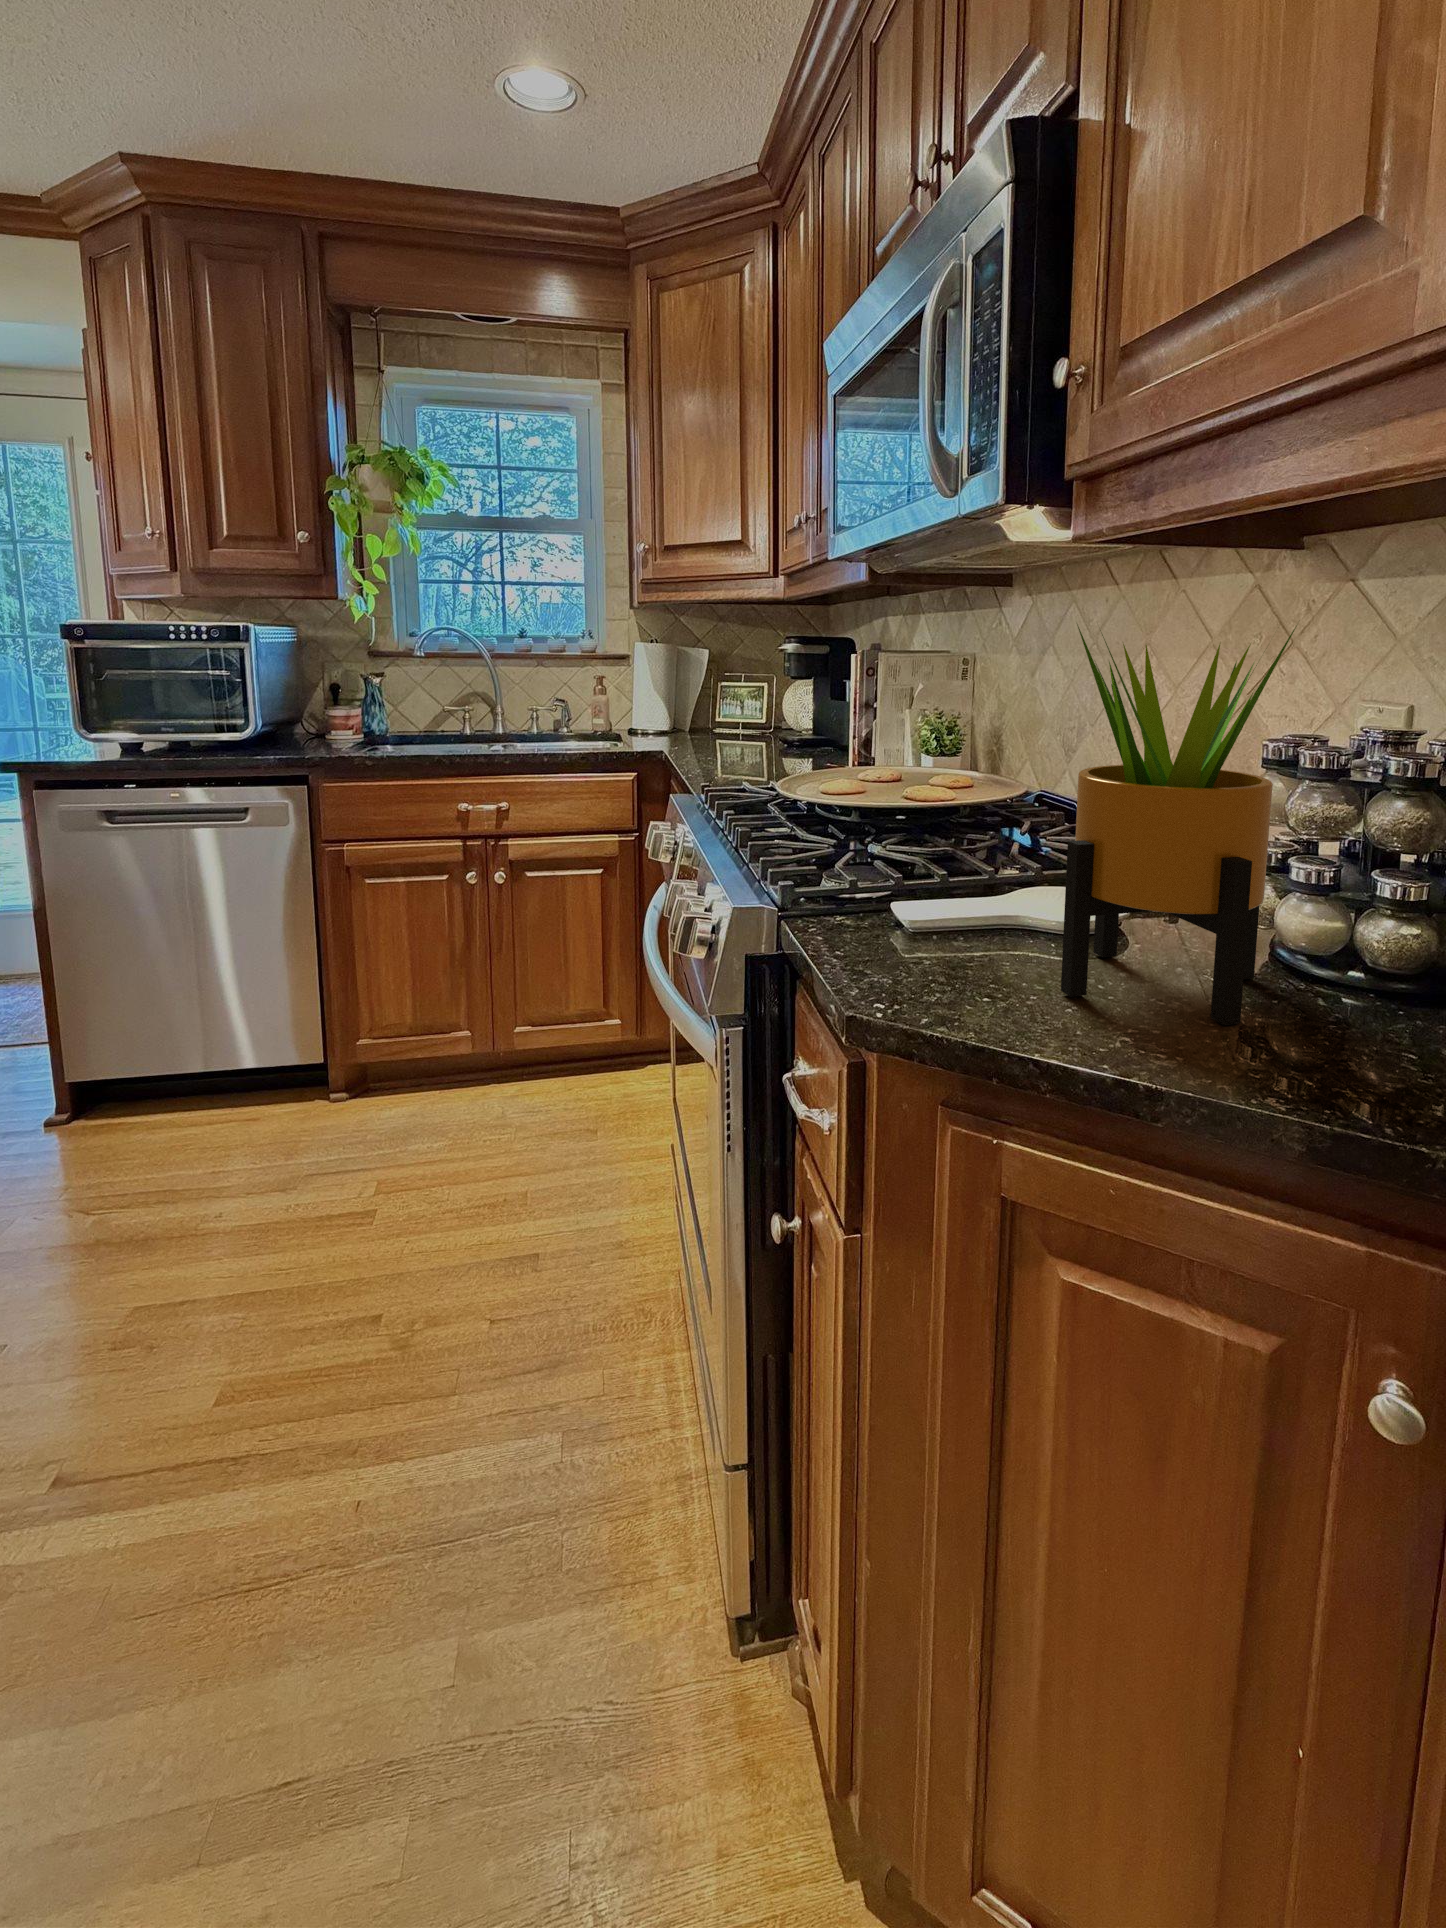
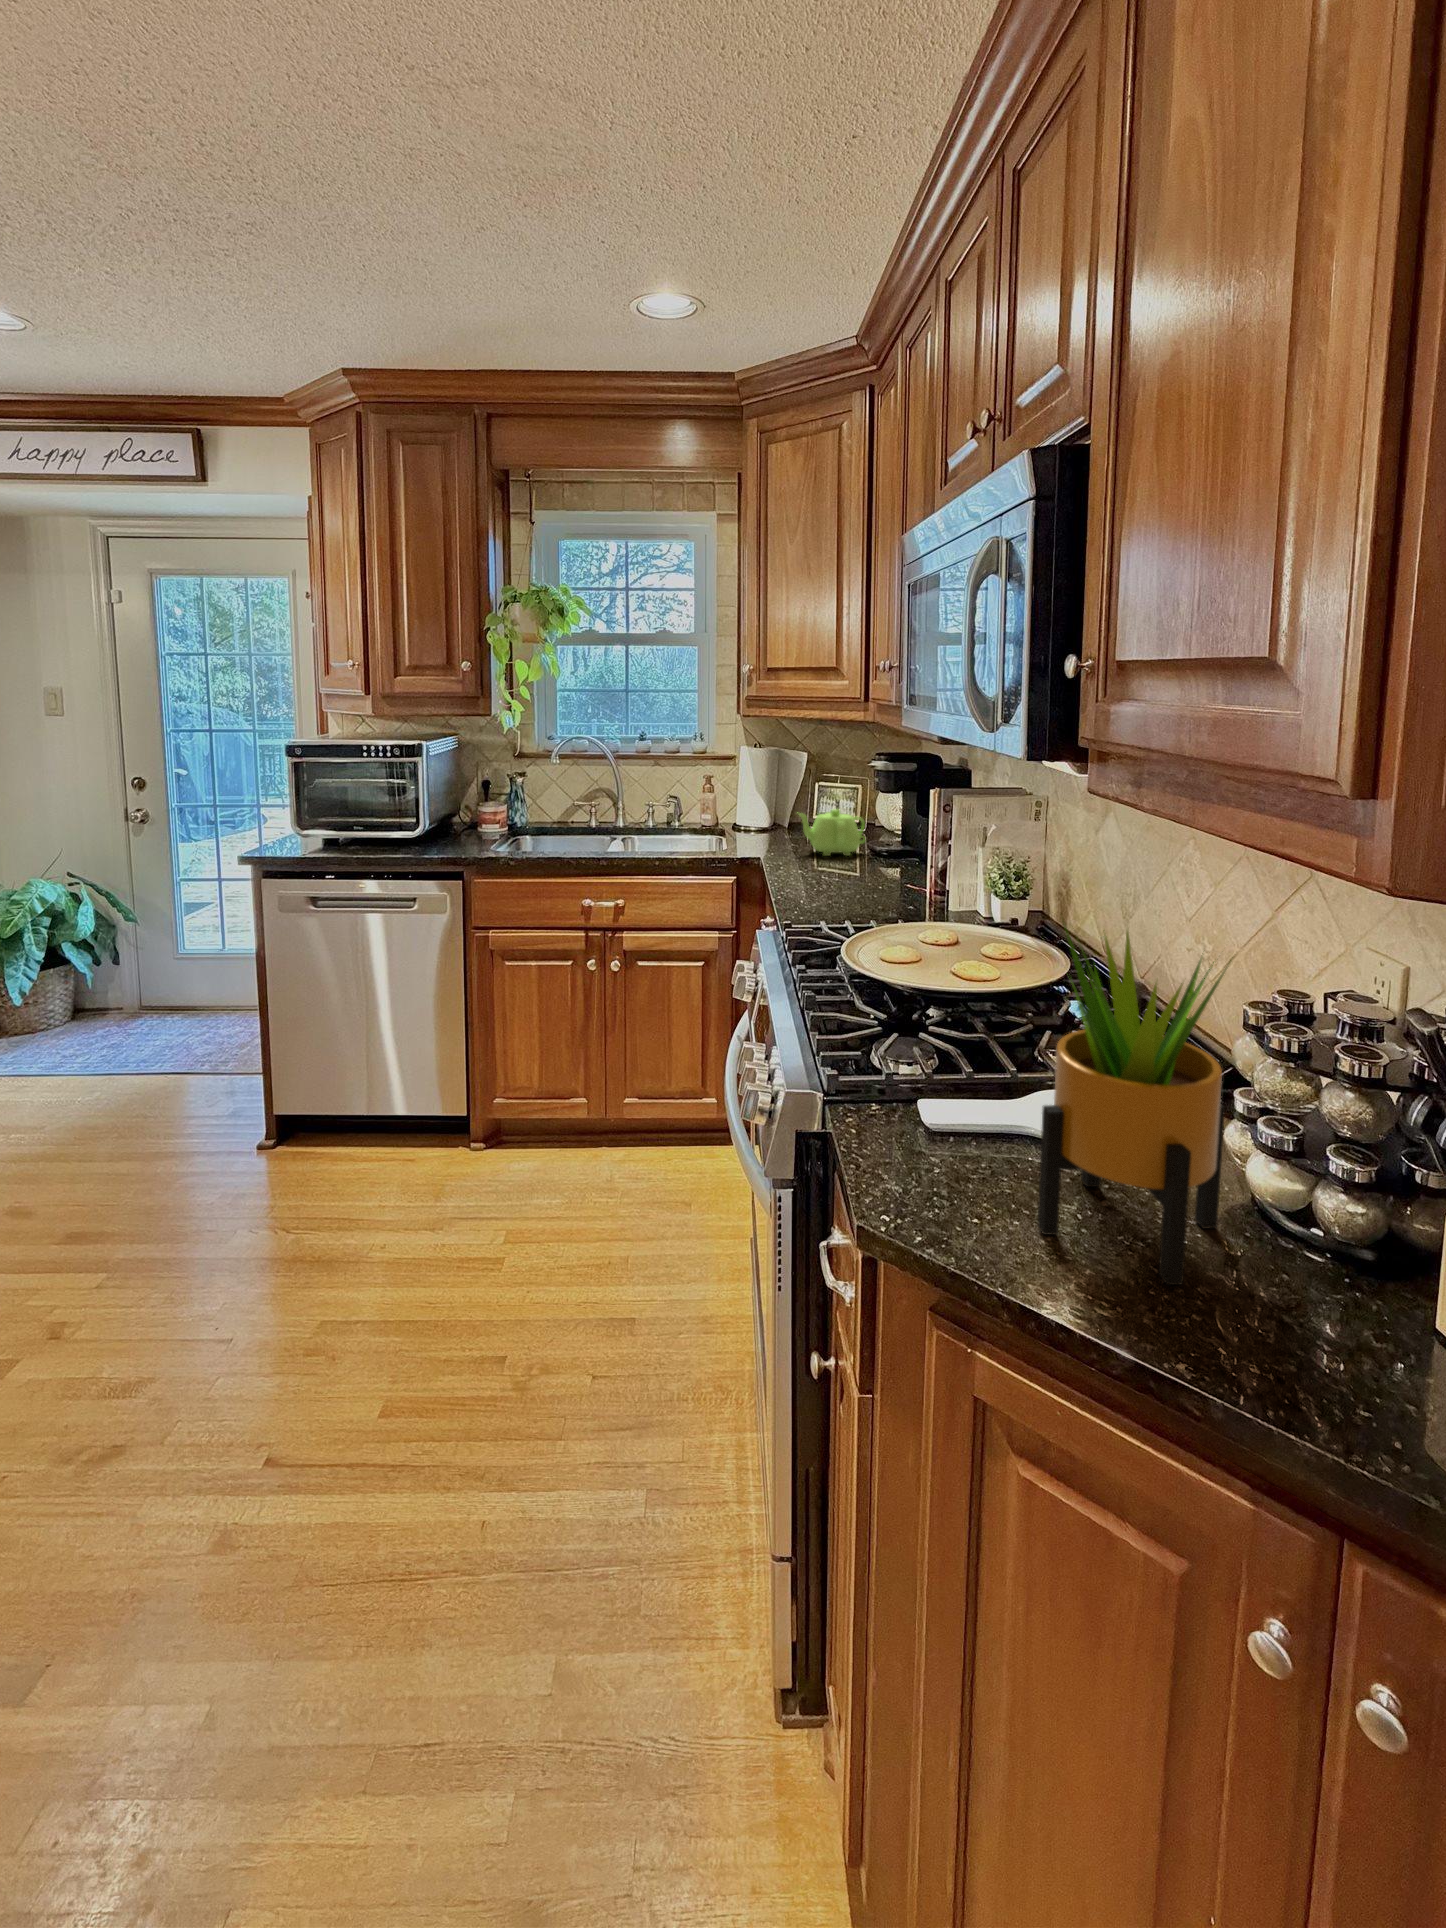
teapot: none [701,698,778,748] -> present [797,809,866,856]

